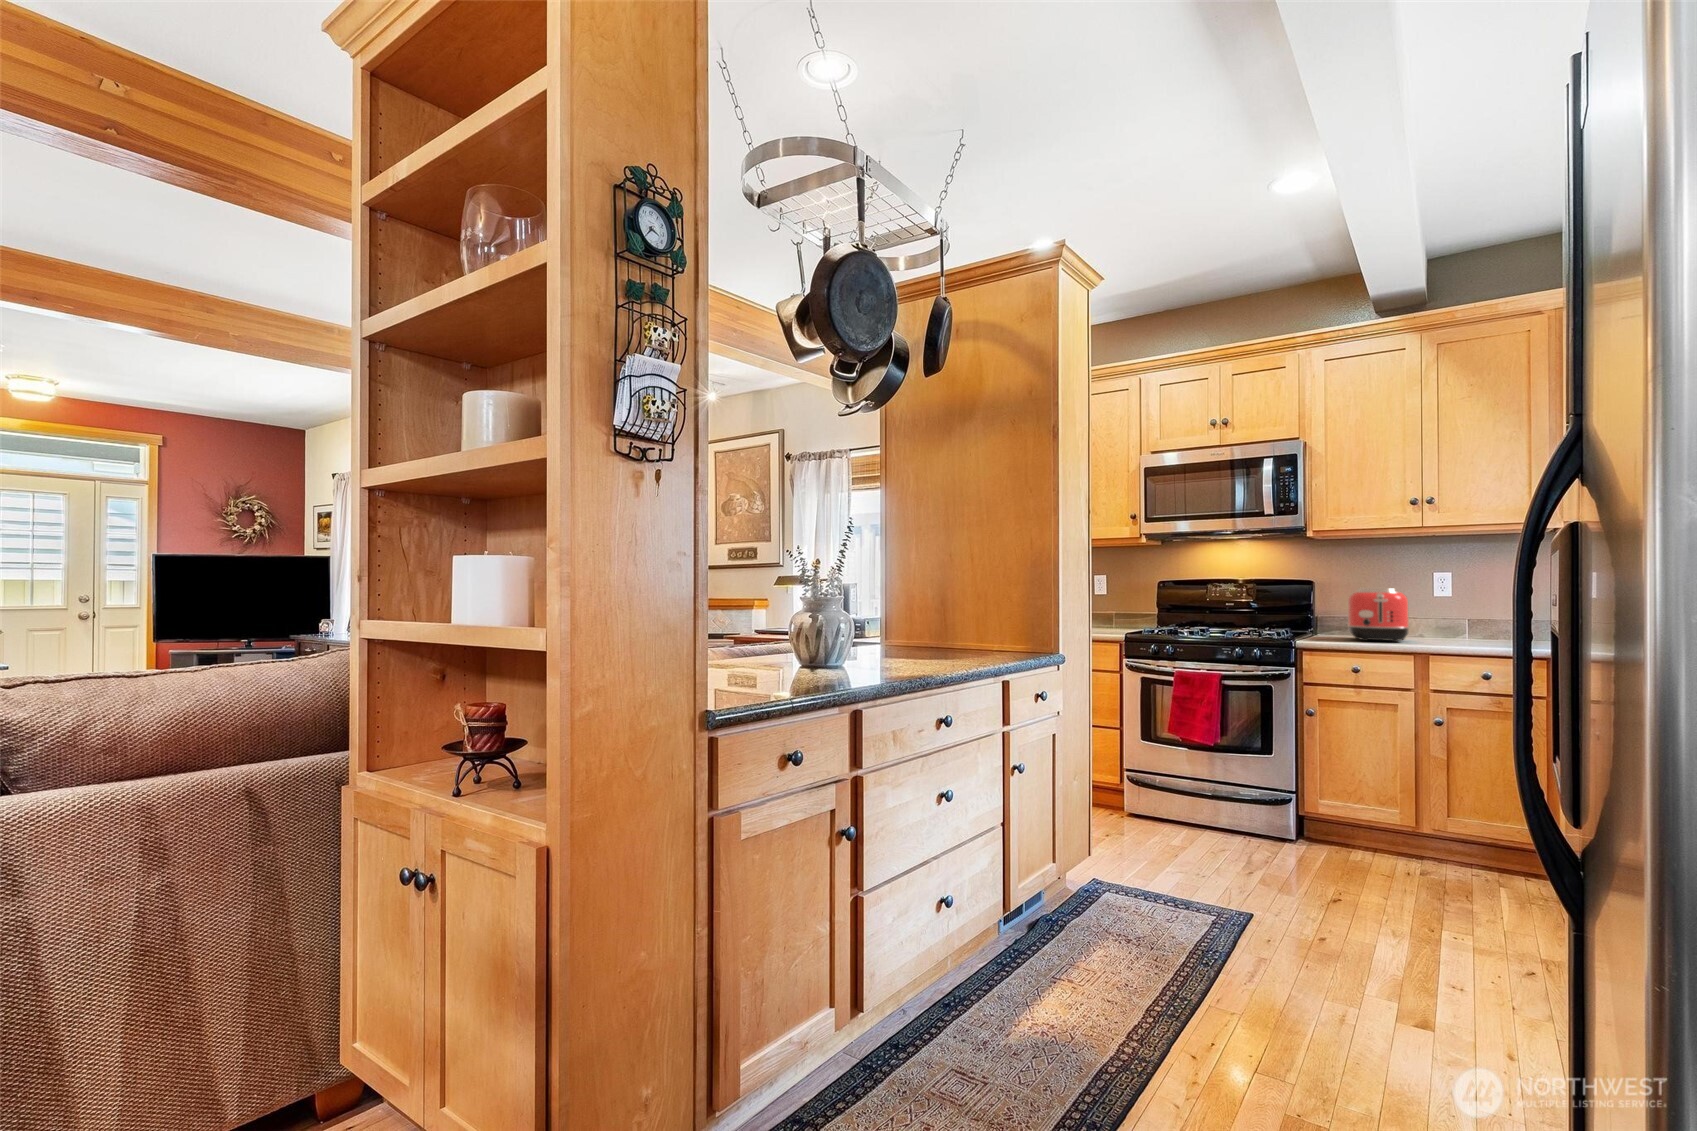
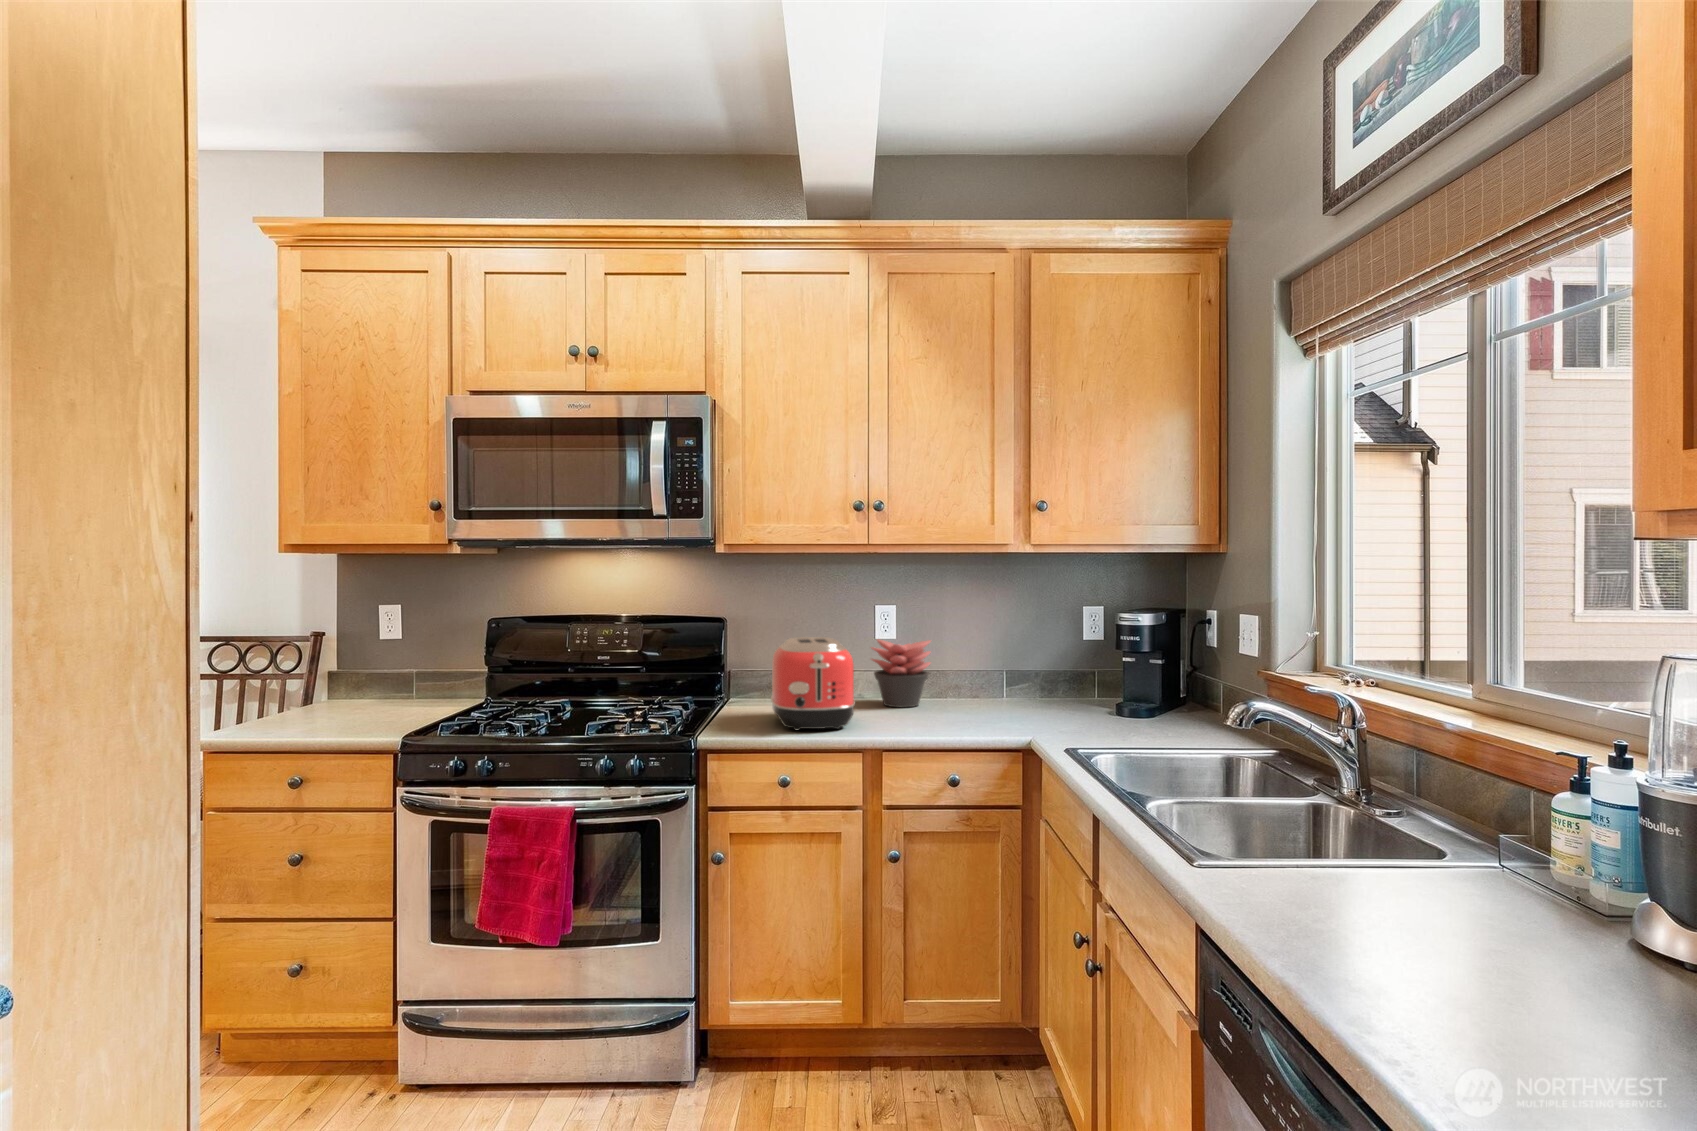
succulent plant: none [1427,594,1481,640] -> present [872,639,931,707]

